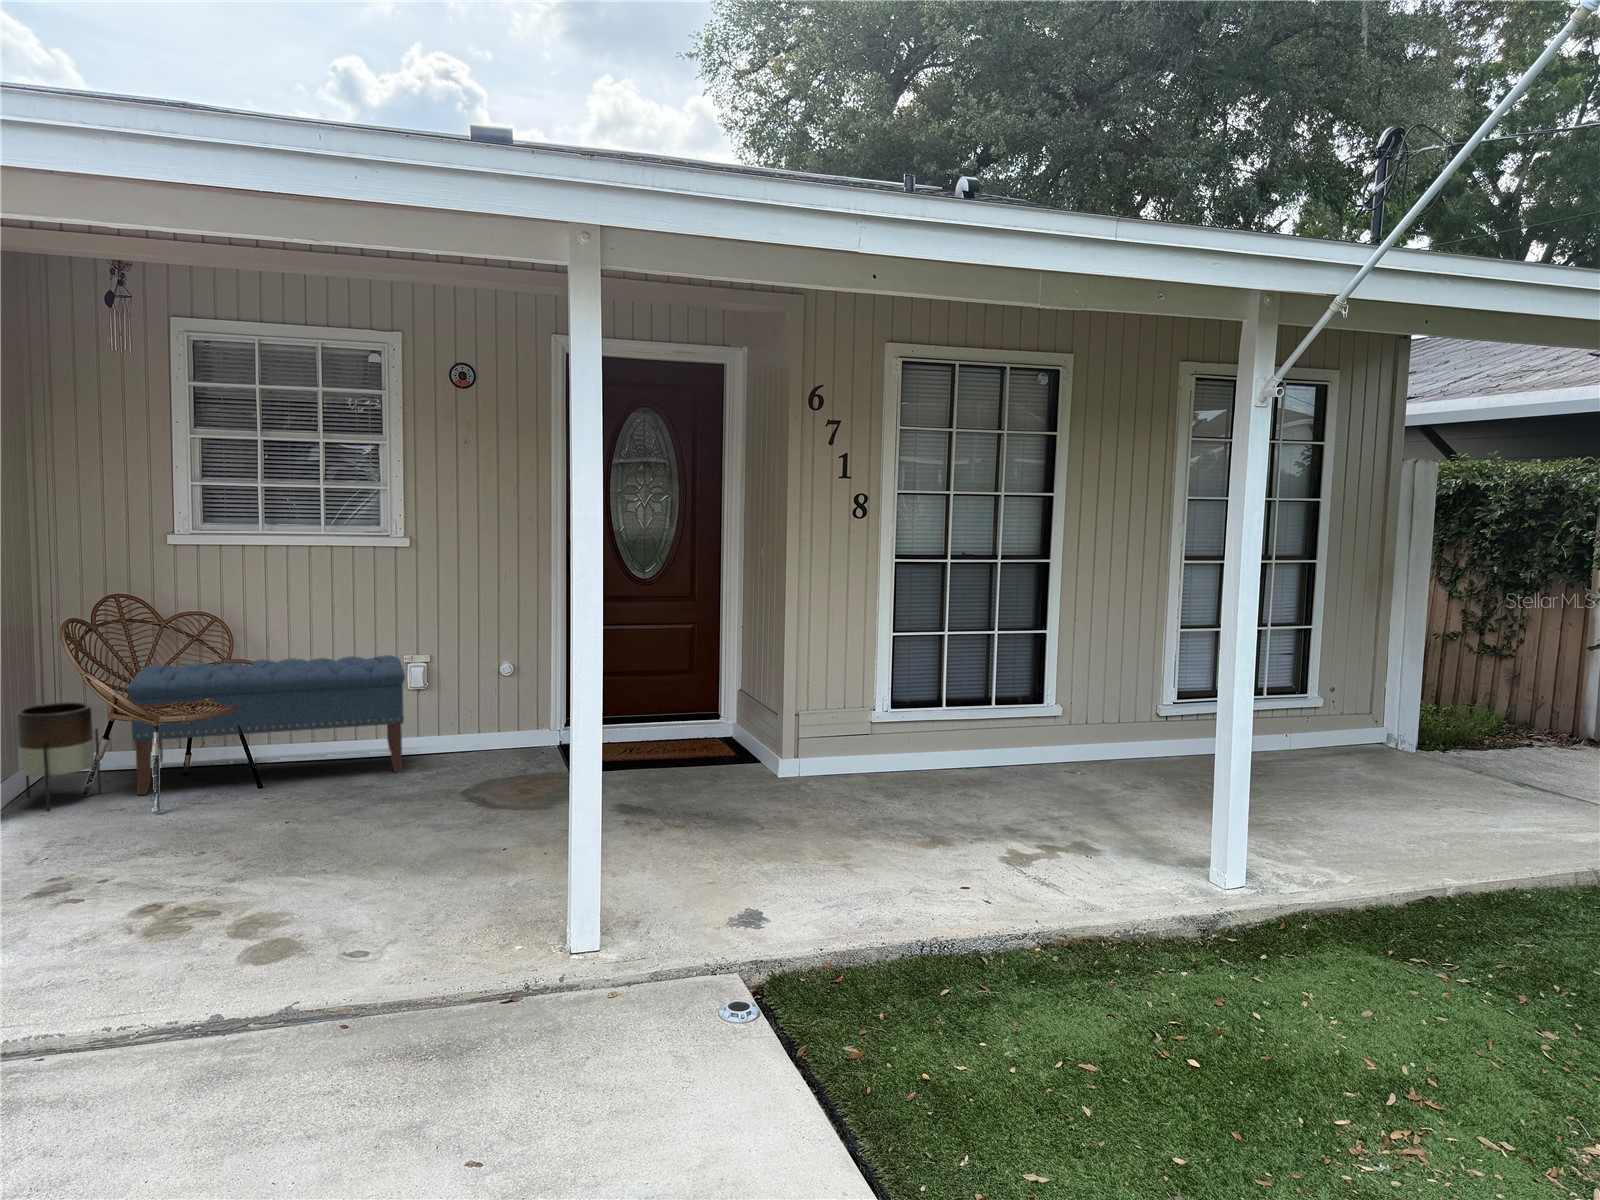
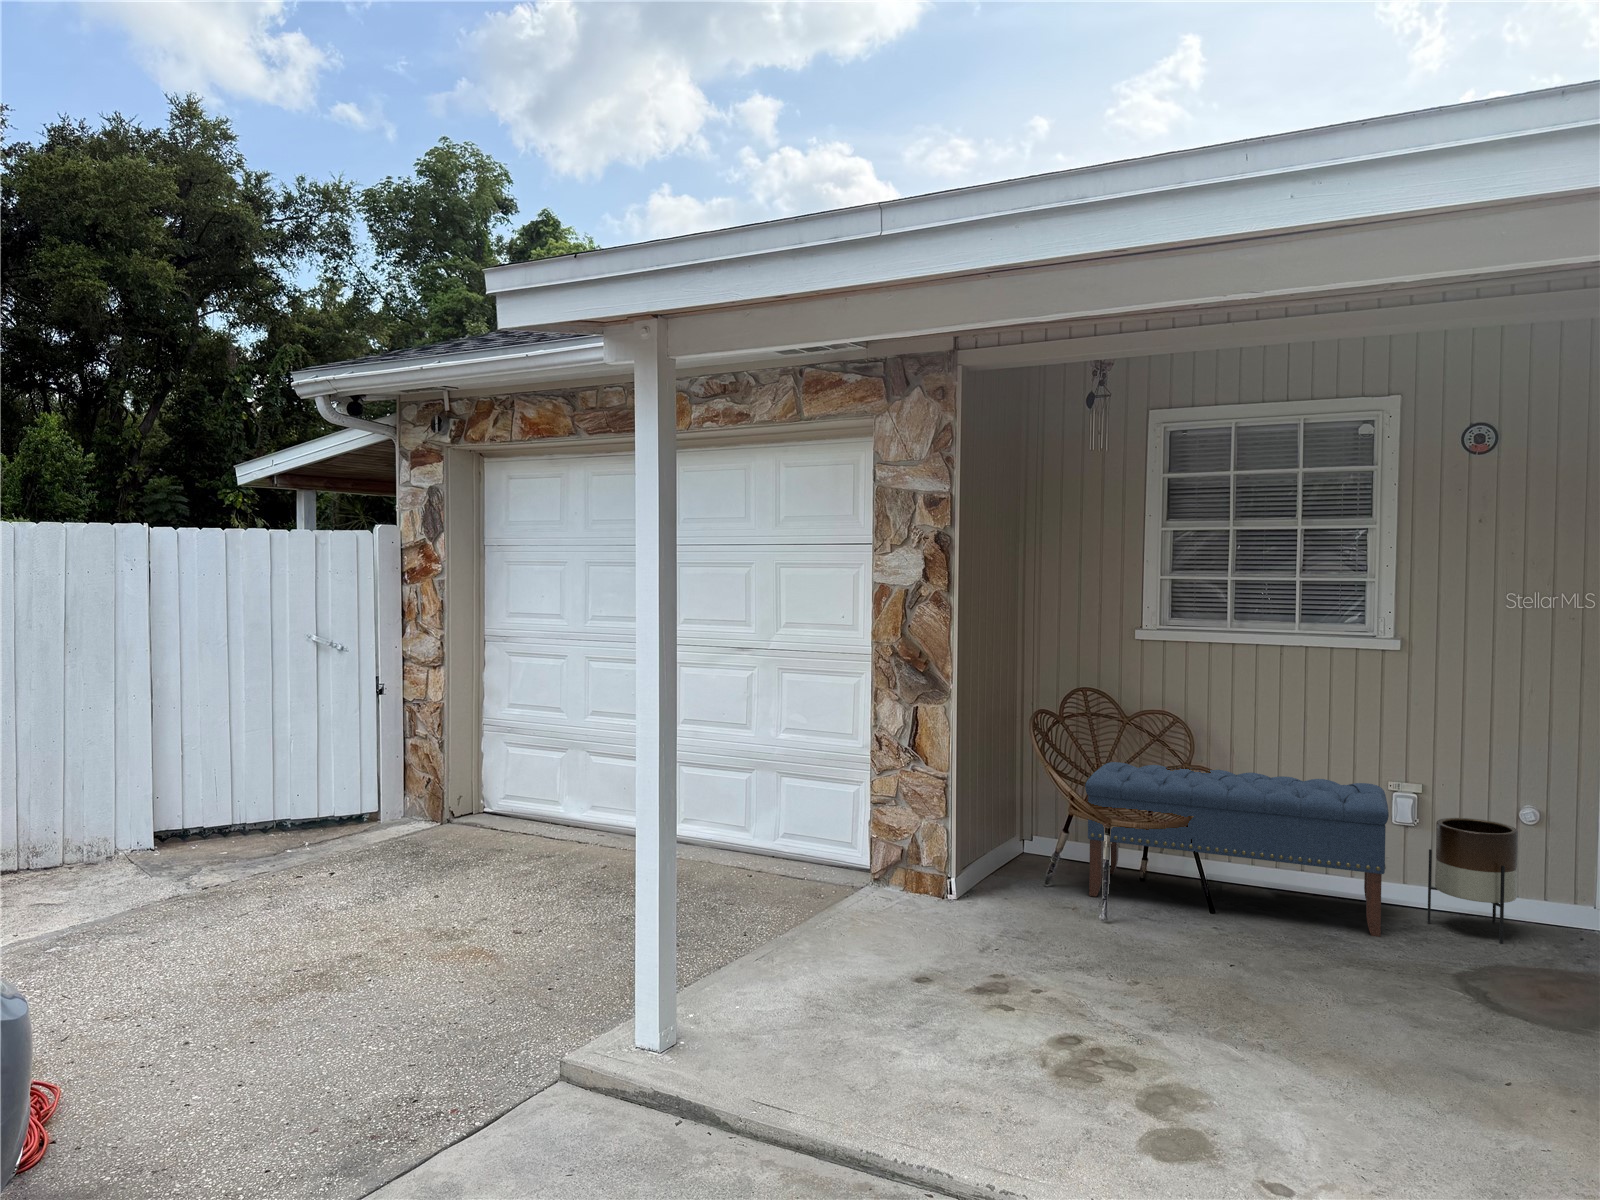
planter: present [16,702,101,811] -> present [1427,818,1518,944]

